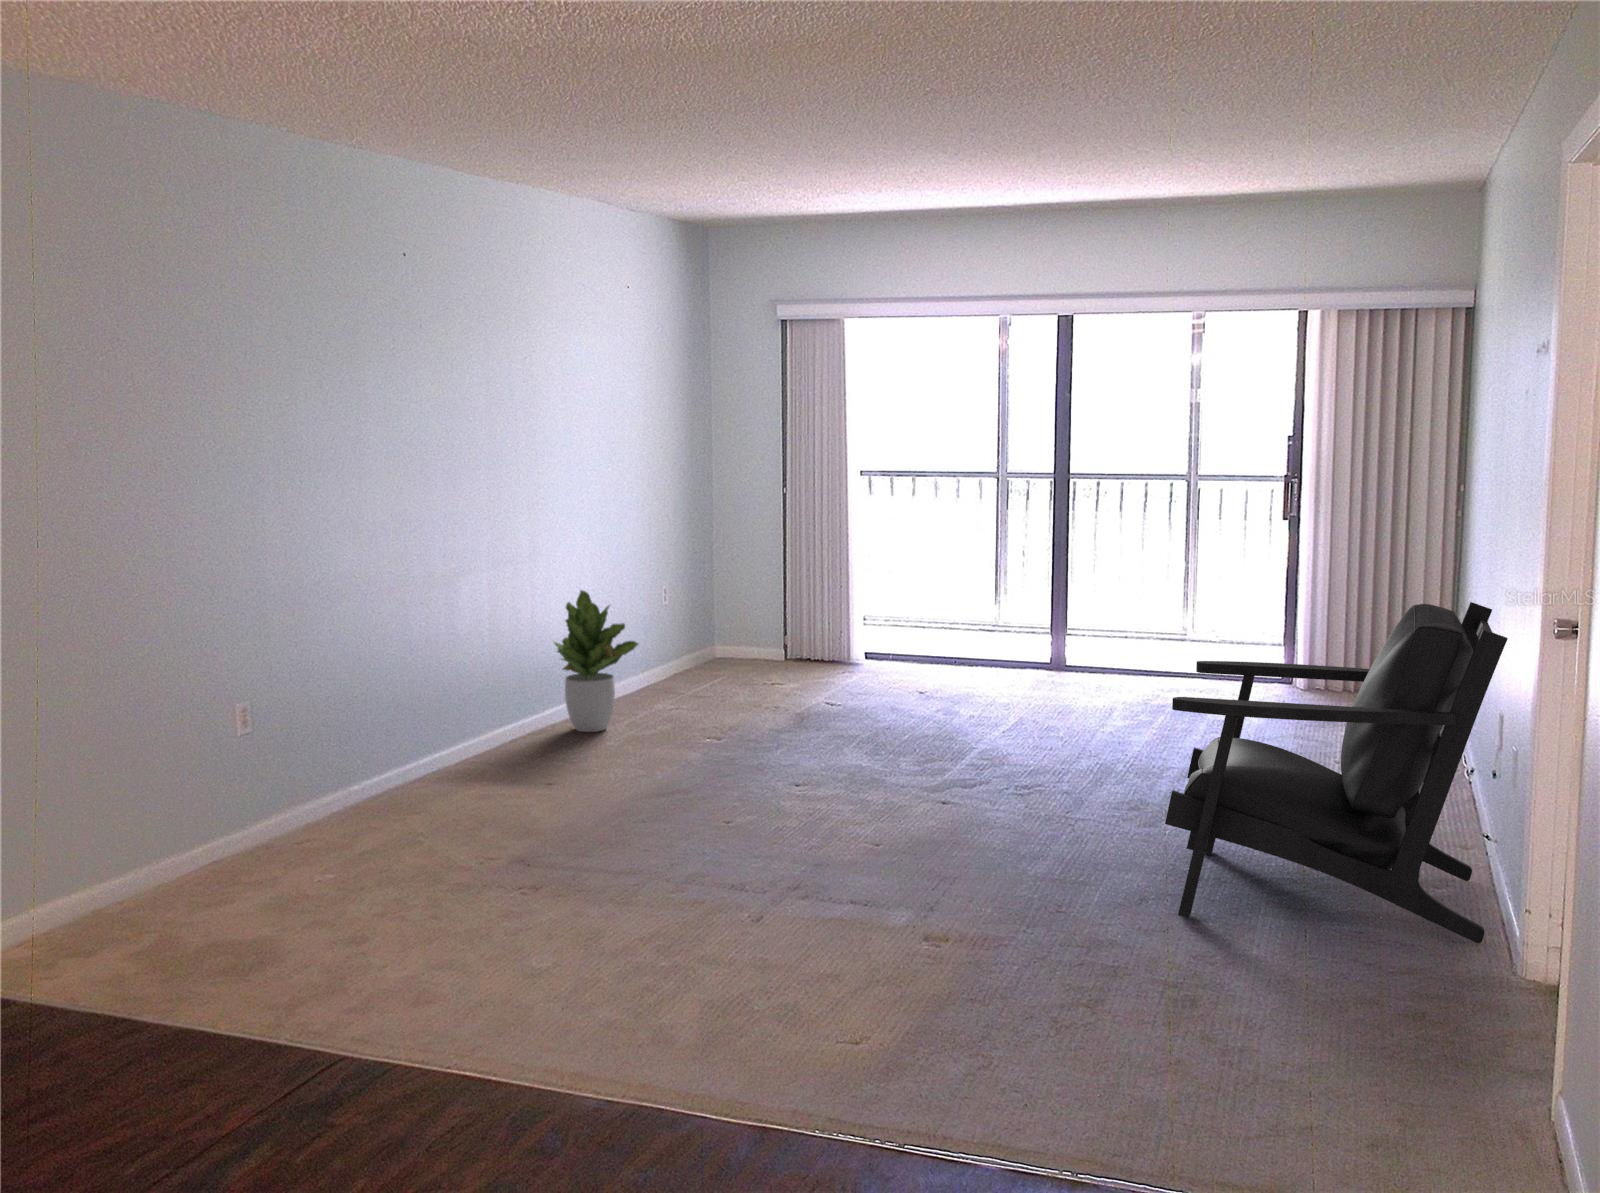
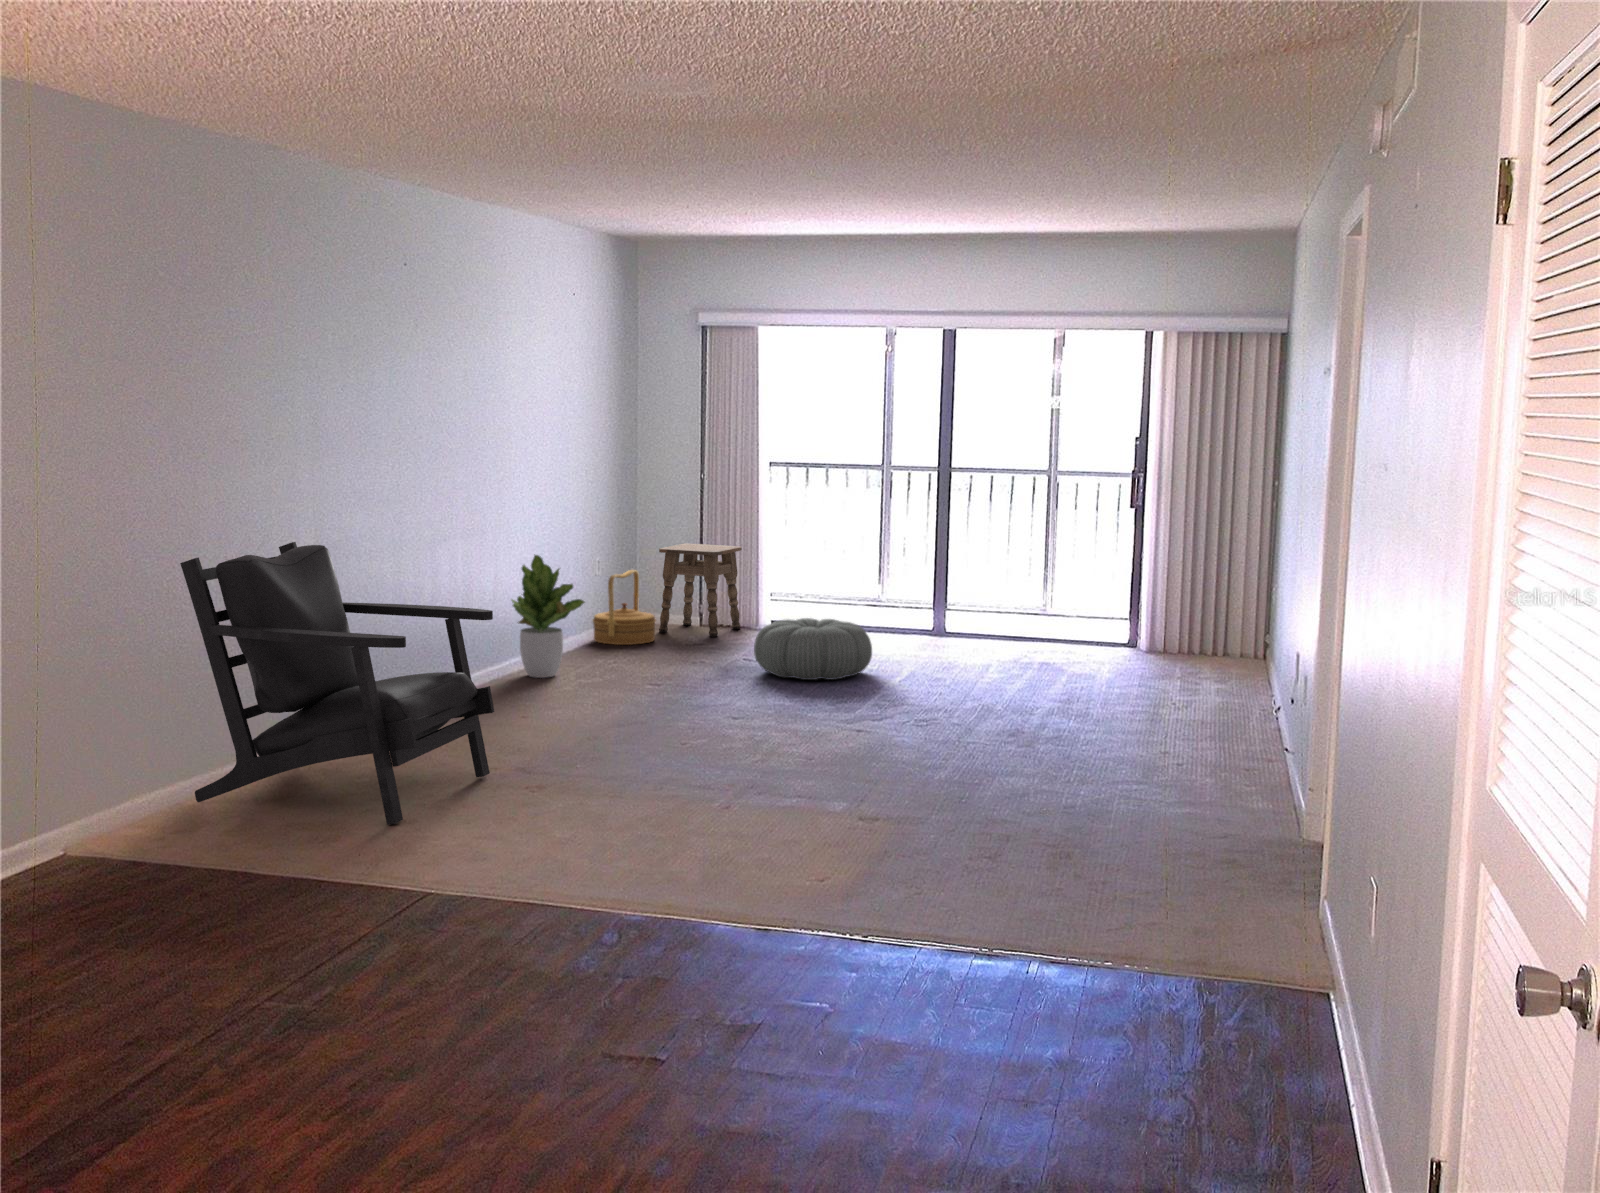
side table: none [735,567,830,674] -> present [659,544,742,637]
woven basket: none [658,599,731,686] -> present [593,570,656,645]
armchair: present [1165,602,1508,943] -> present [180,542,494,825]
pouf: none [836,658,974,733] -> present [754,618,872,680]

